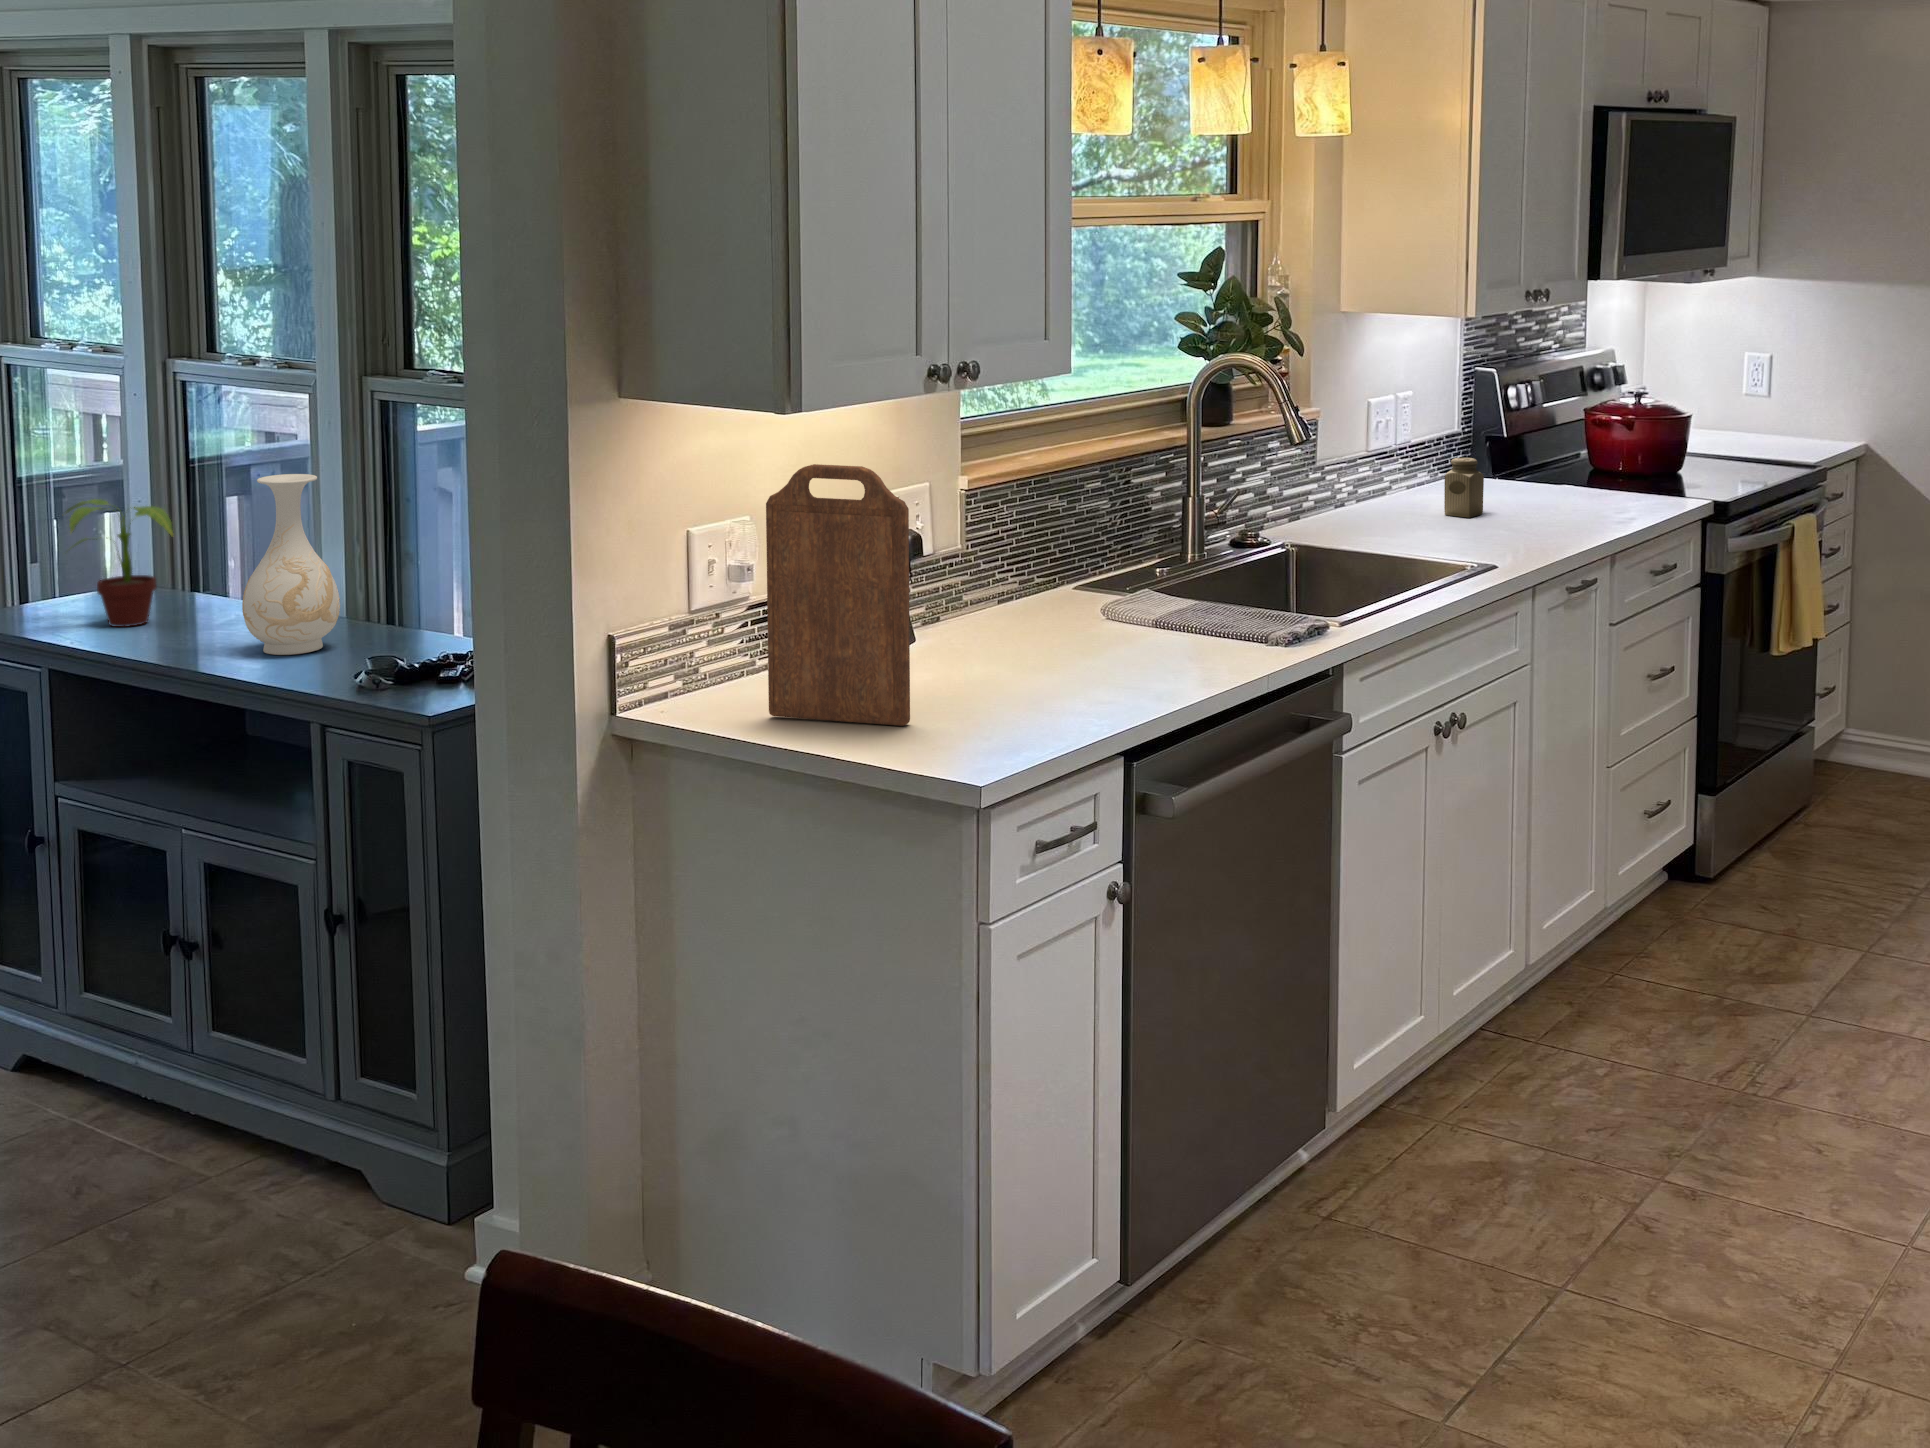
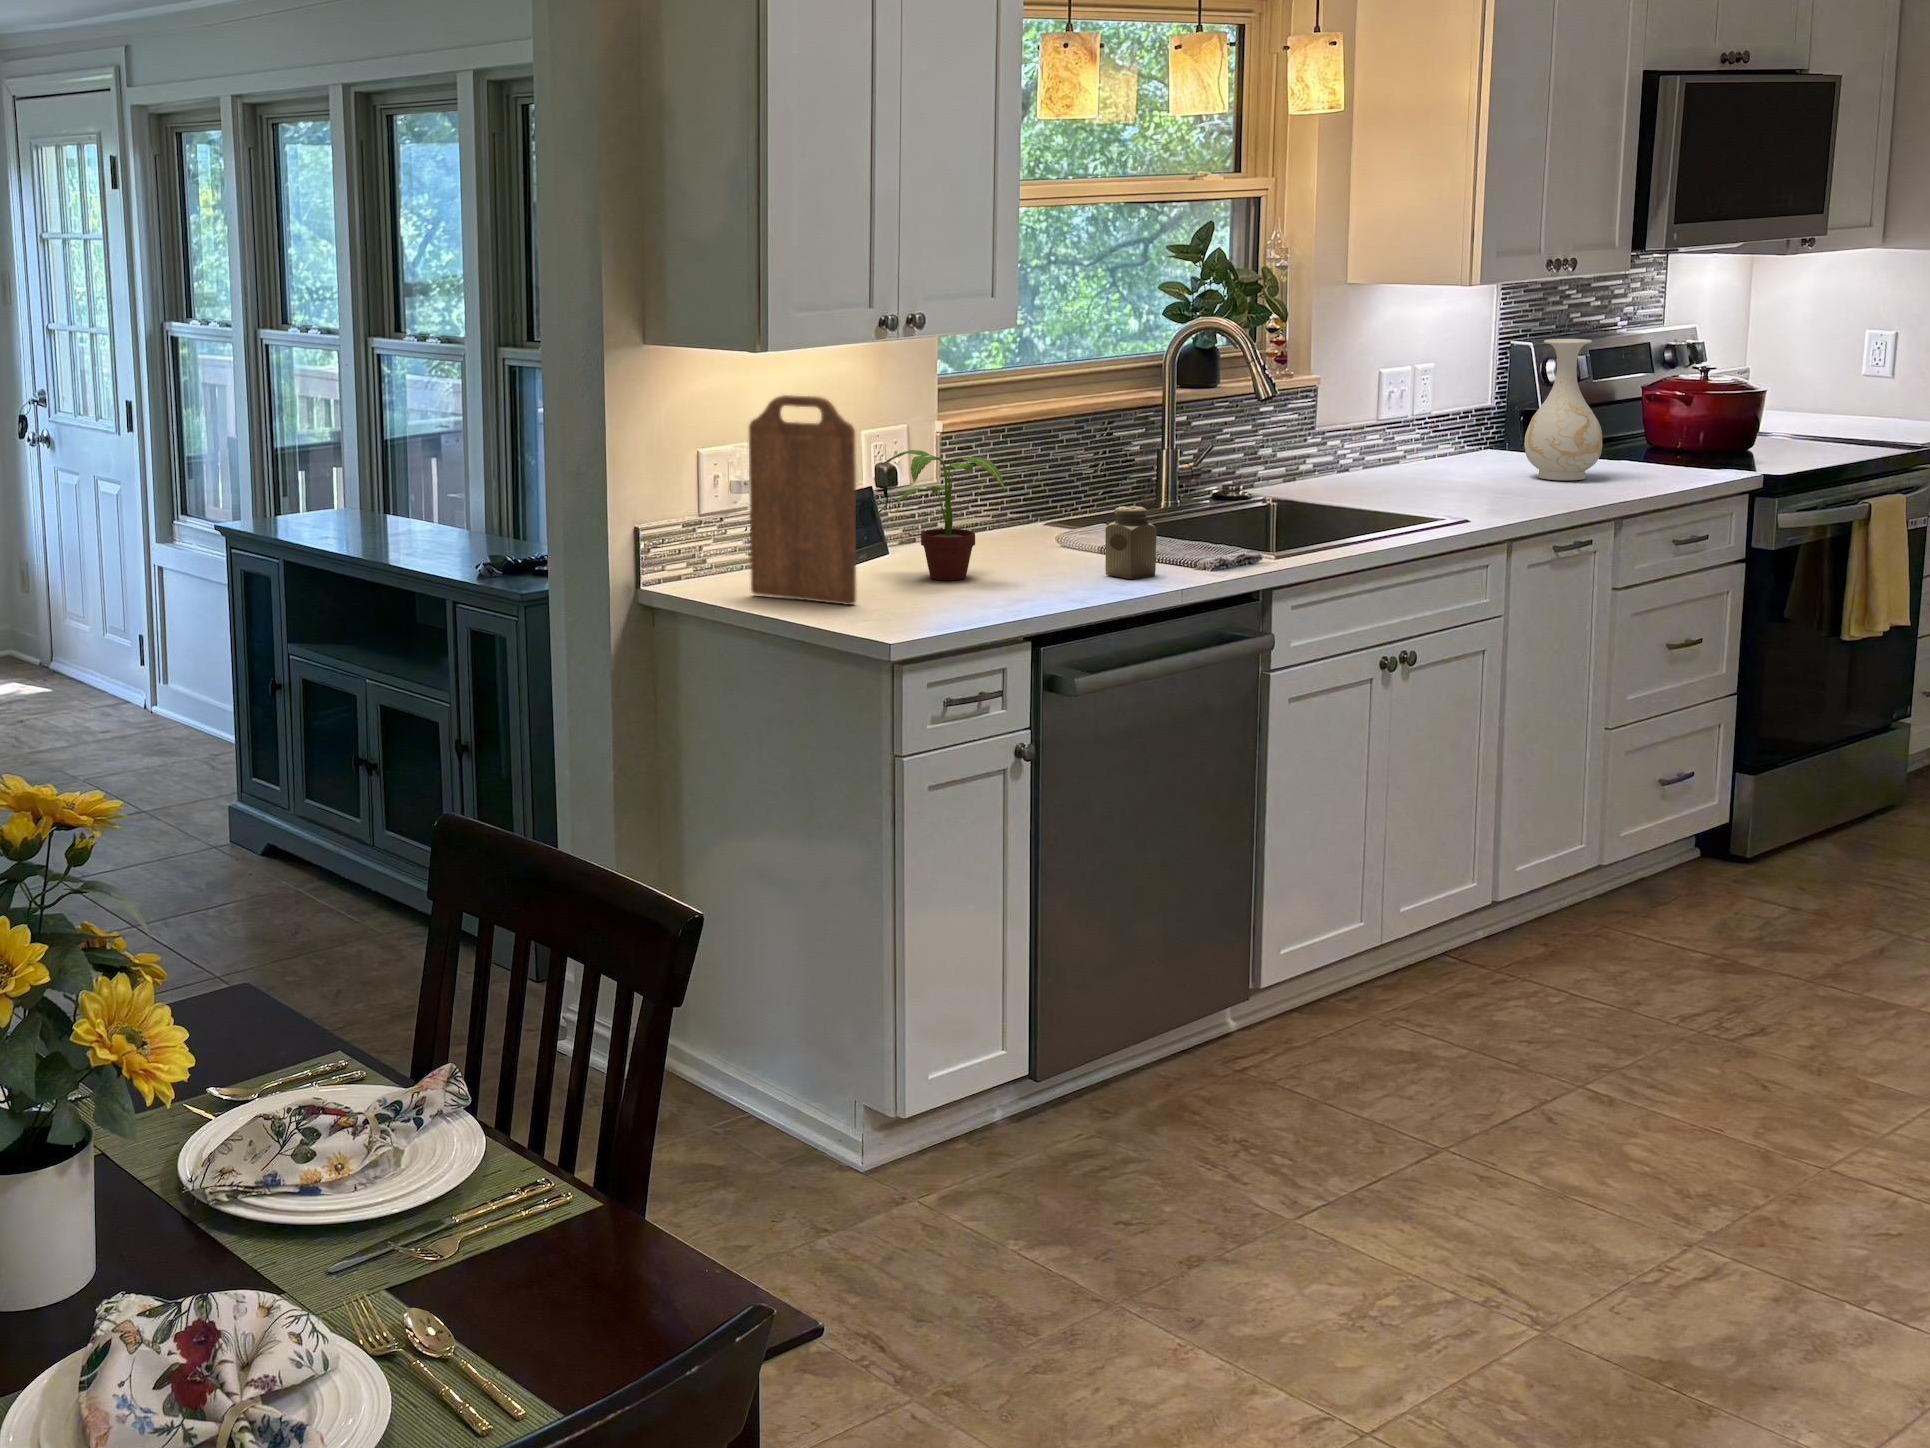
salt shaker: present [1444,458,1484,518] -> present [1105,506,1157,579]
vase: present [242,474,340,655] -> present [1524,339,1602,480]
potted plant: present [66,499,173,627] -> present [881,450,1005,580]

